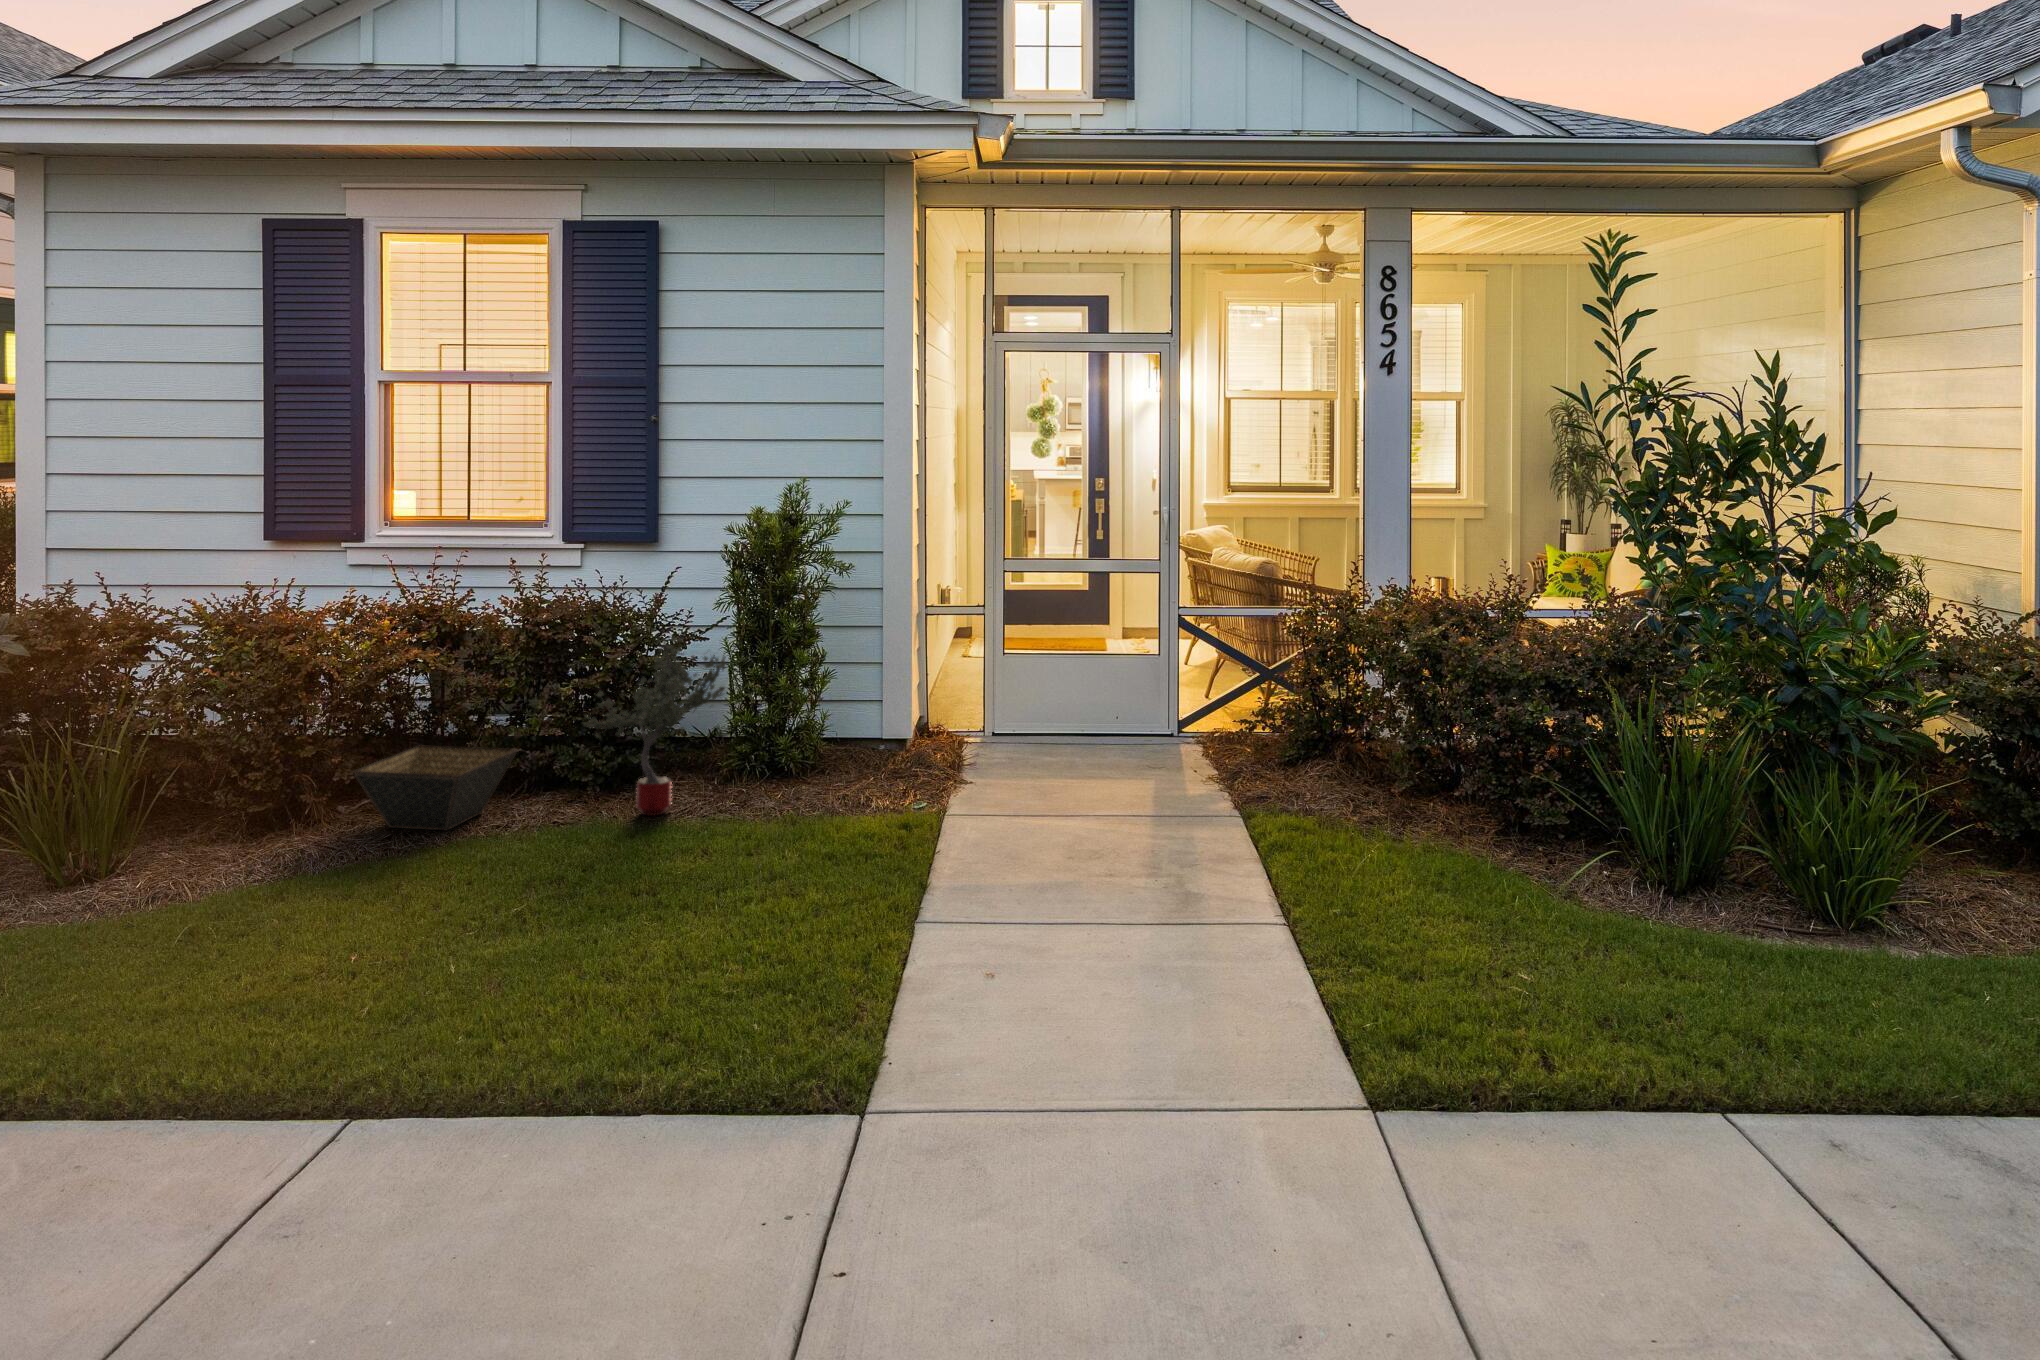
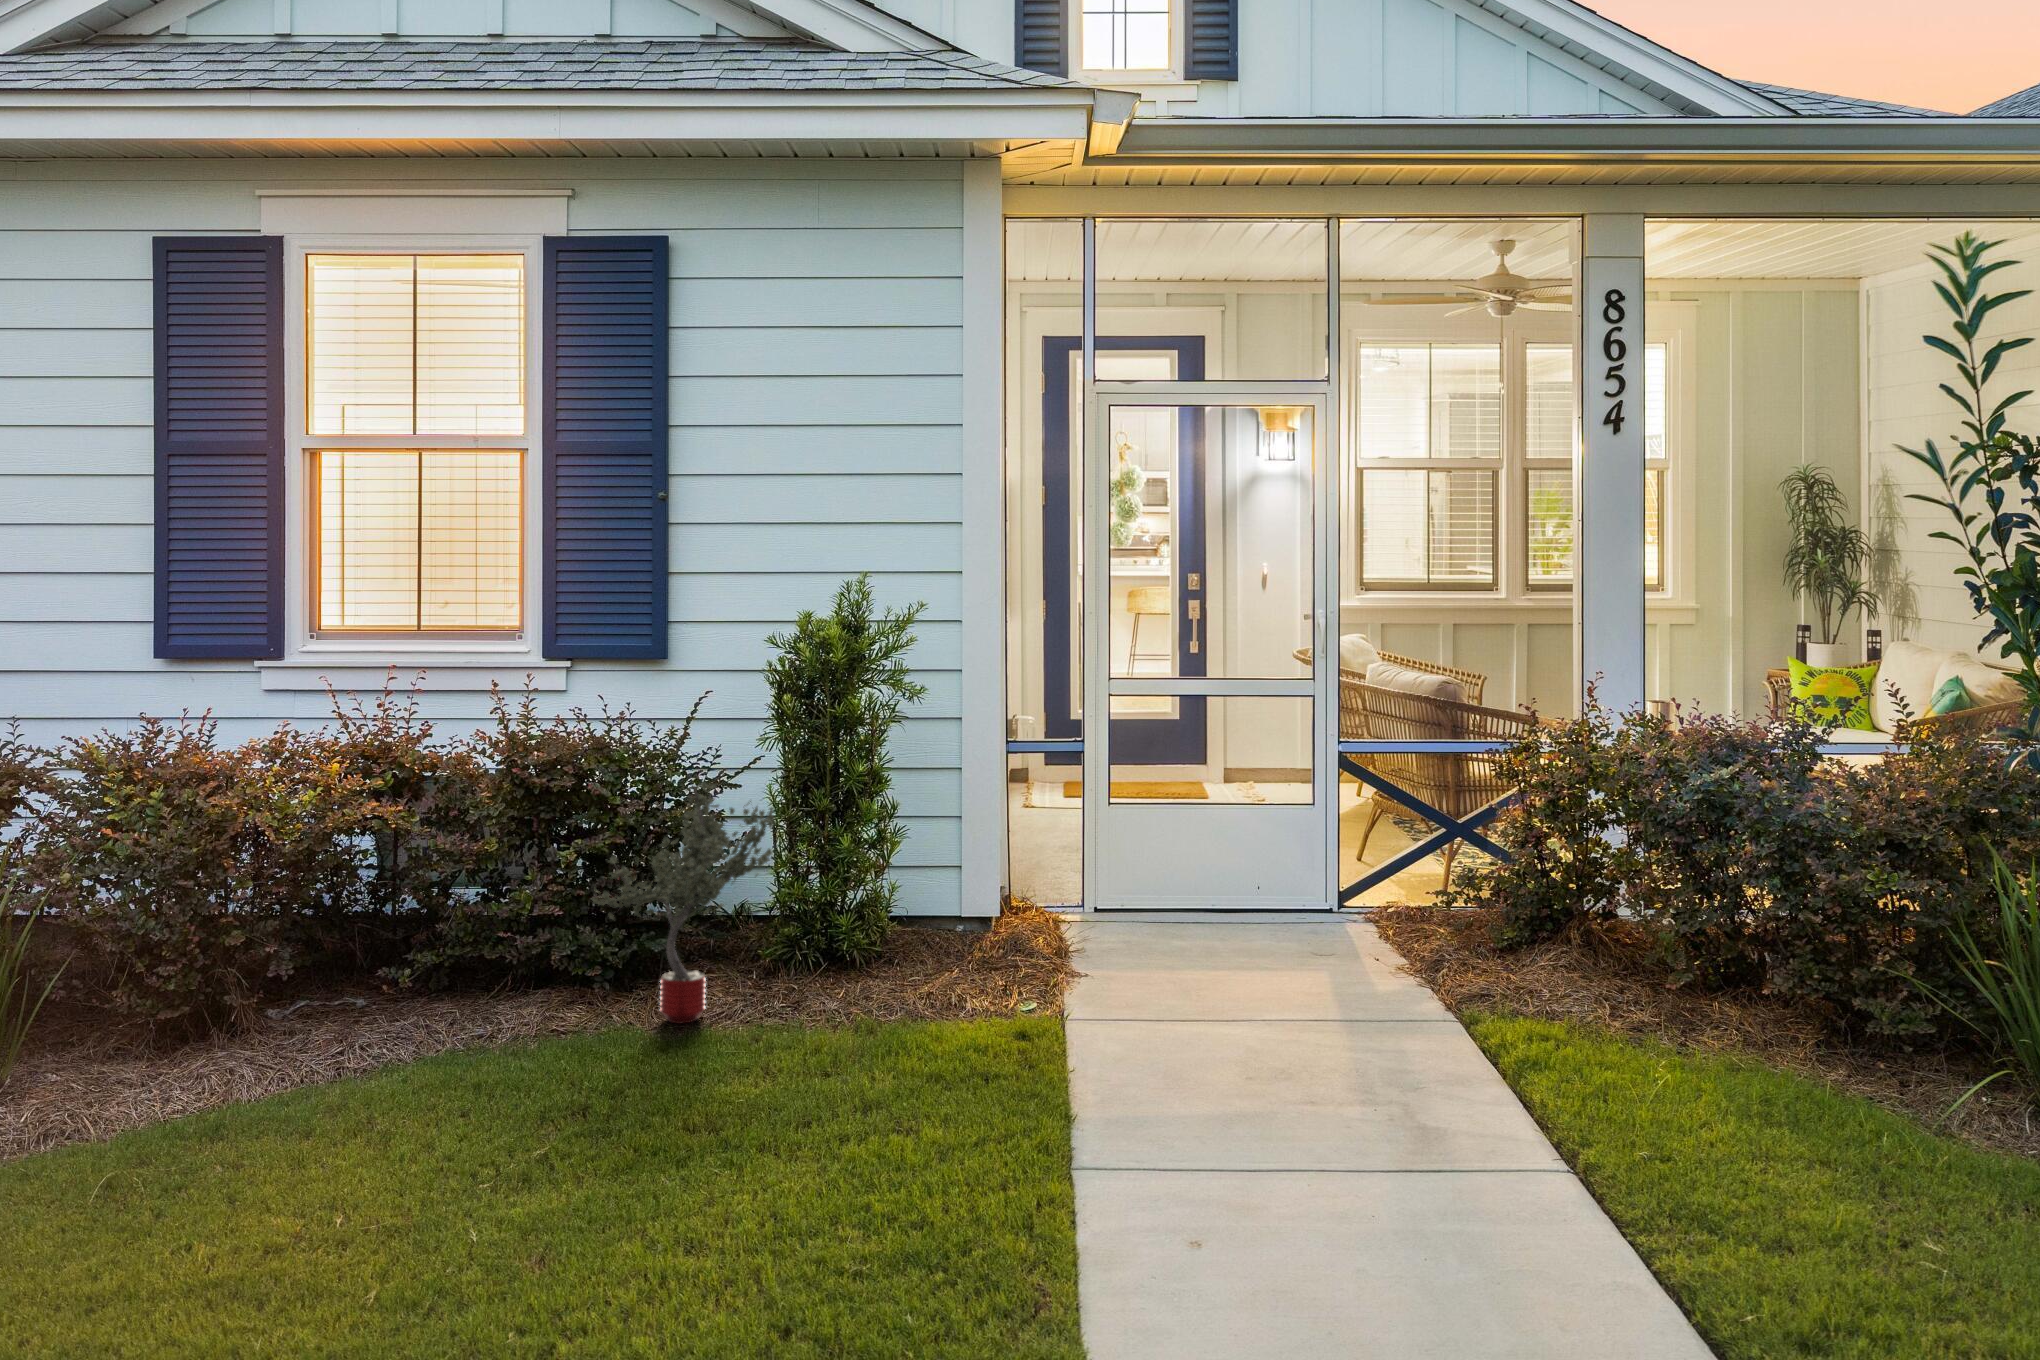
basket: present [353,746,517,831] -> none [292,929,501,1045]

